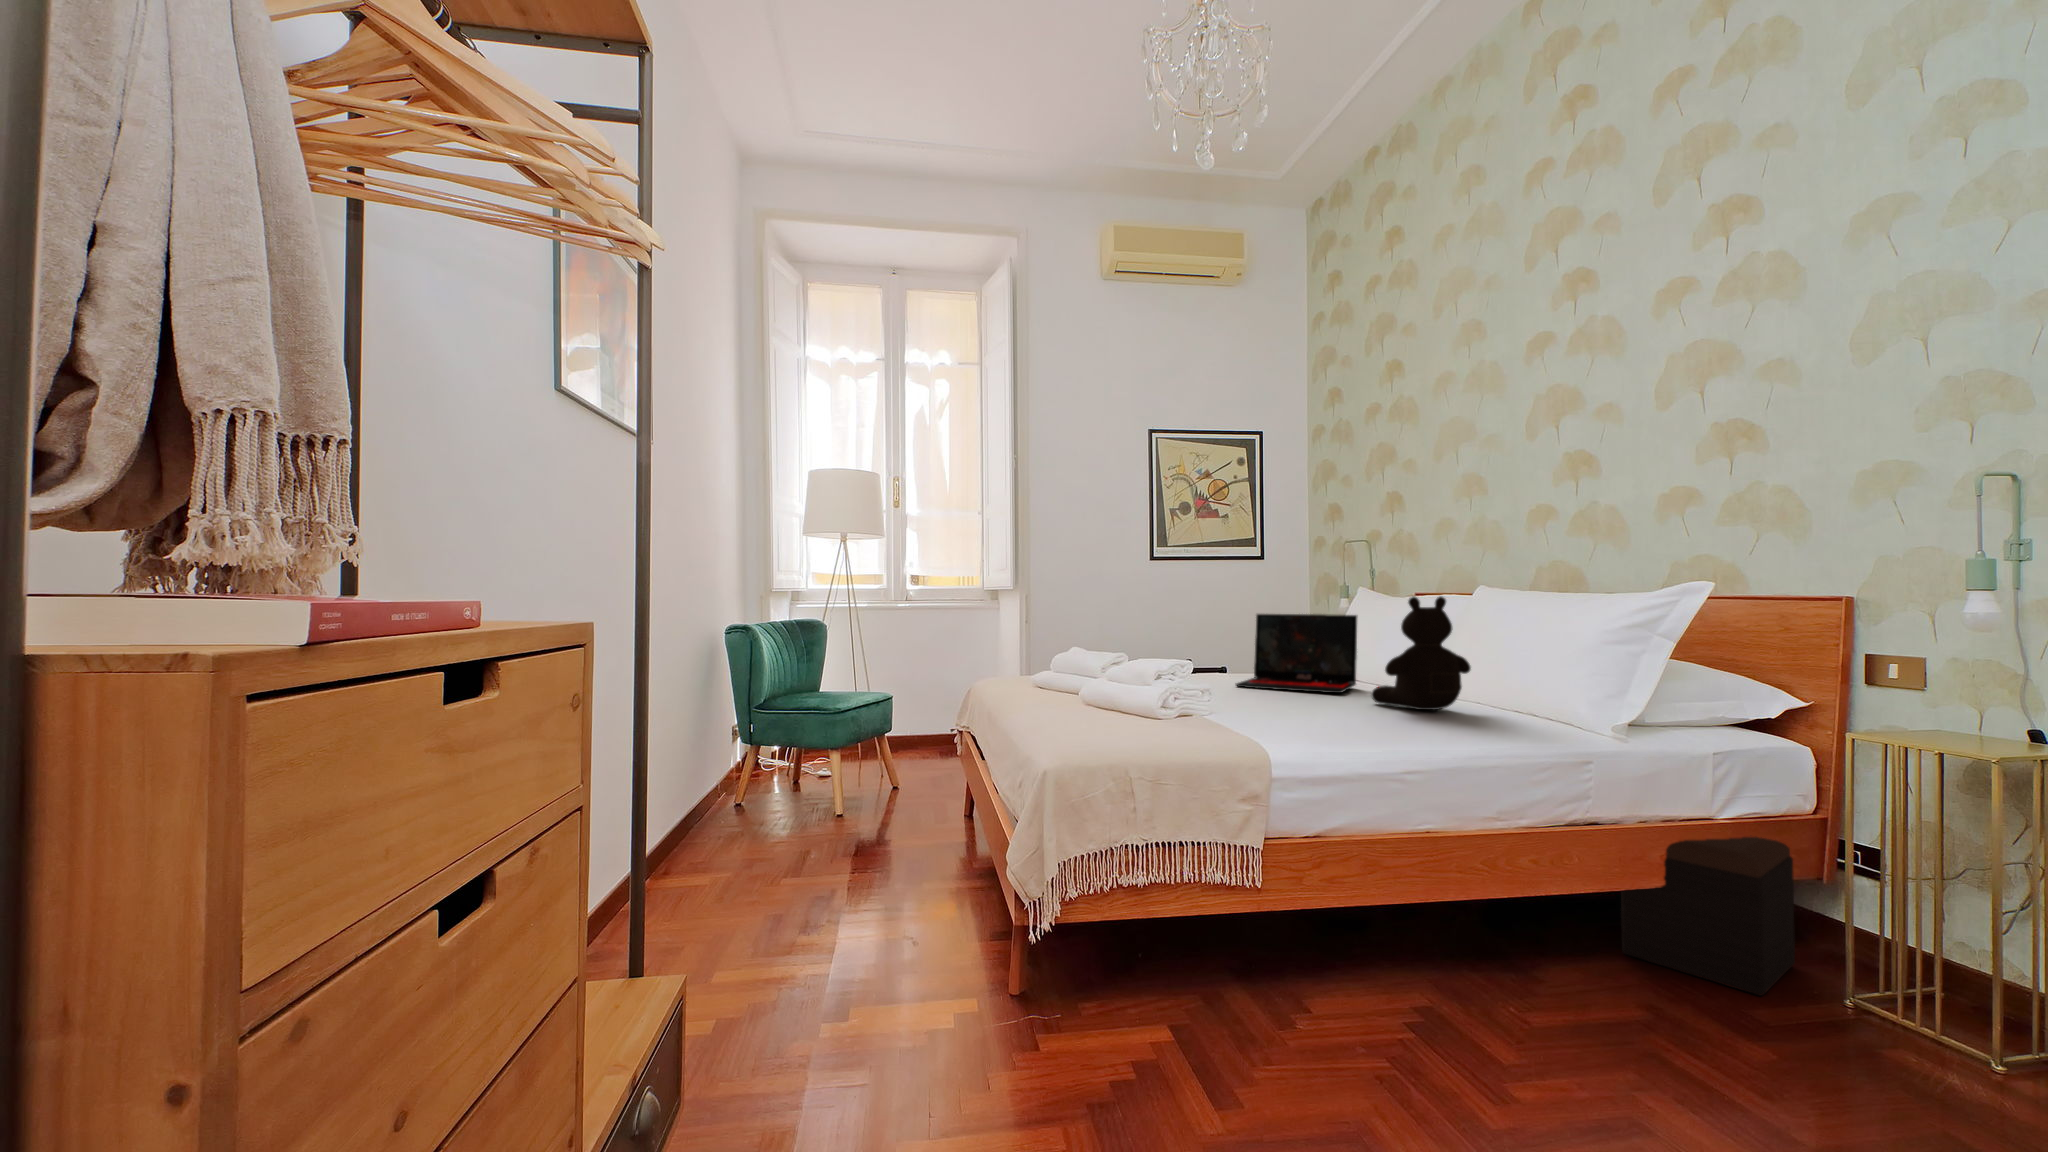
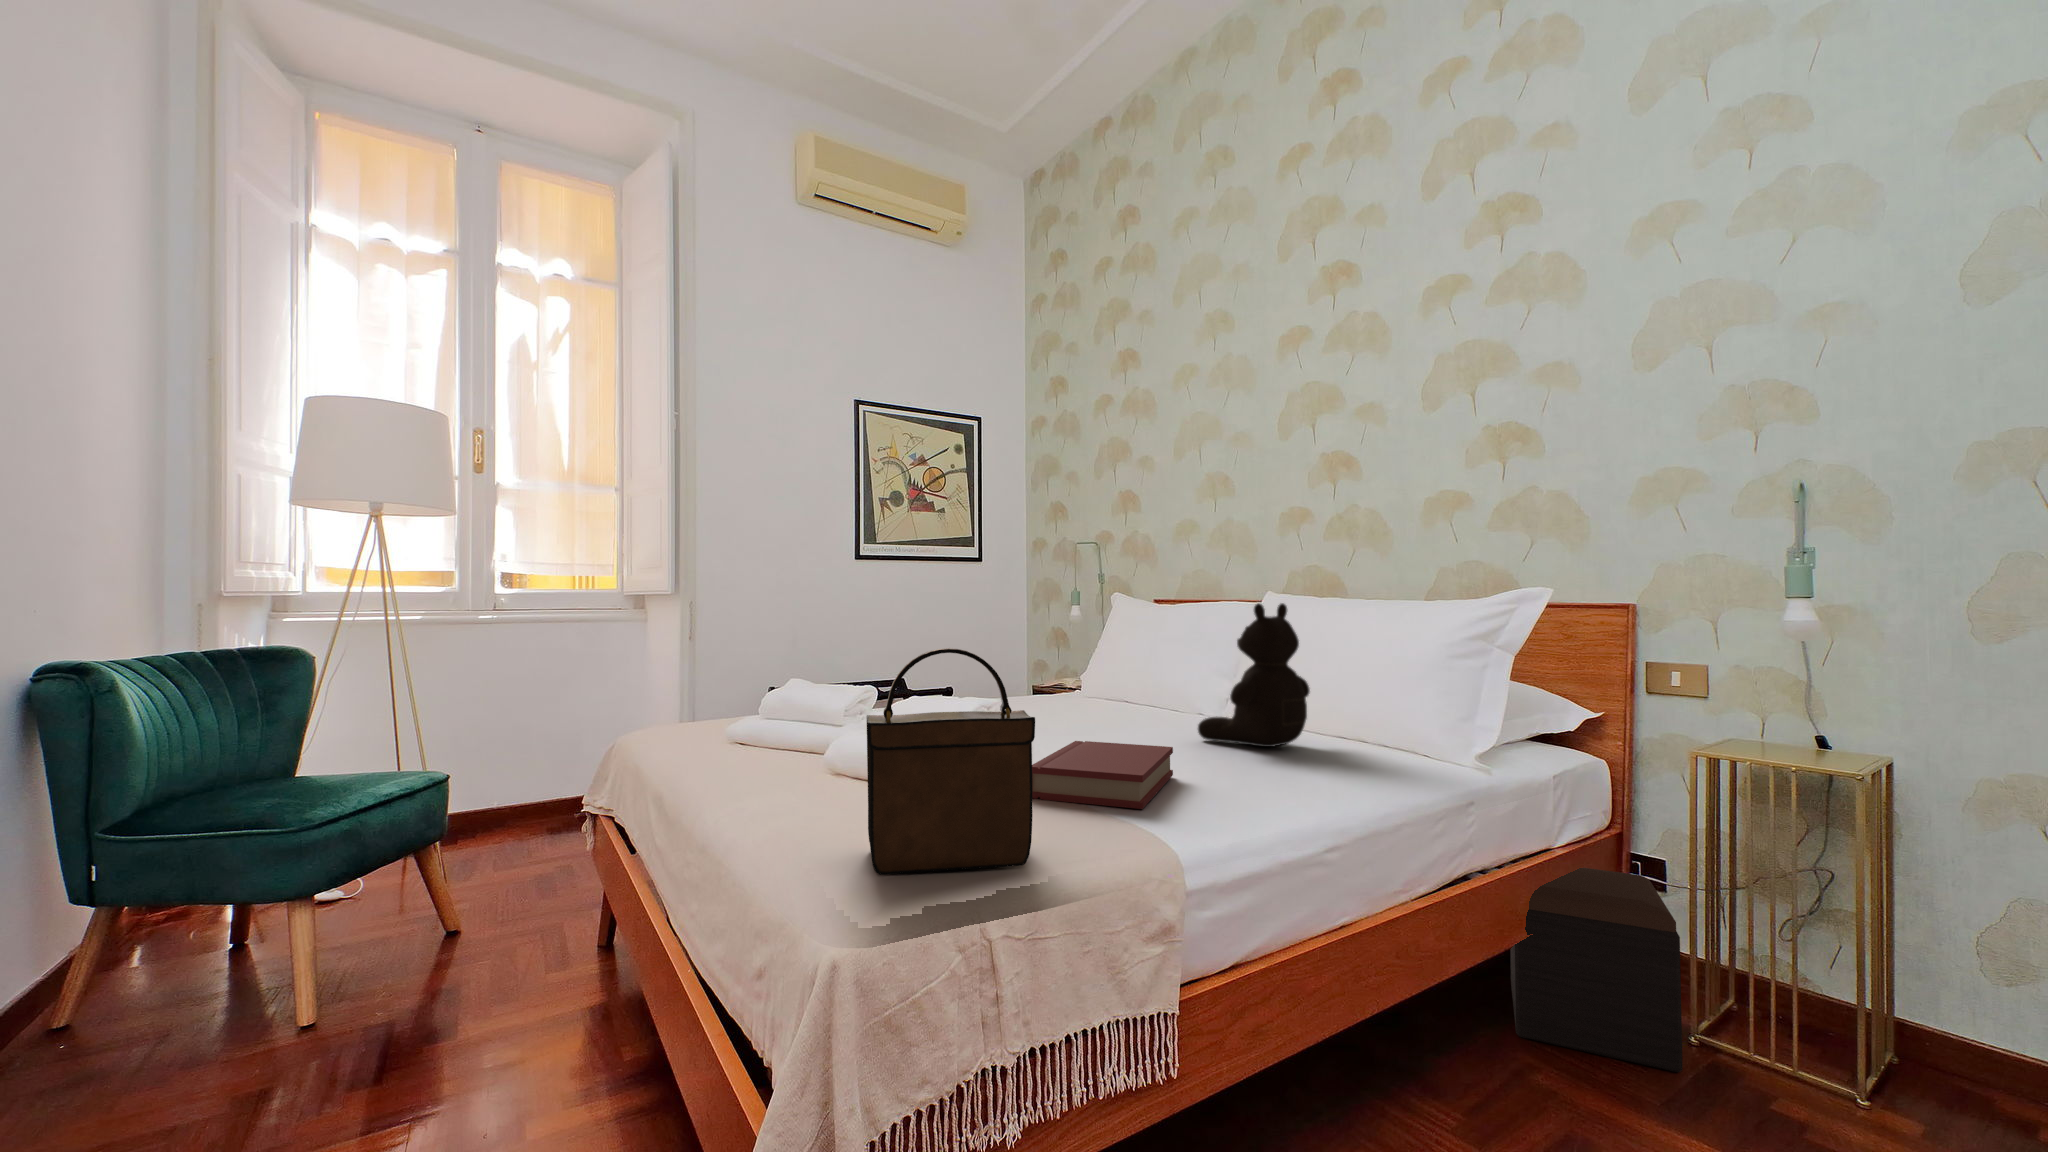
laptop: present [1236,614,1357,693] -> none [1012,626,1150,727]
handbag: none [1068,625,1160,744] -> present [867,648,1035,875]
hardback book: none [1191,693,1310,731] -> present [1032,741,1173,809]

